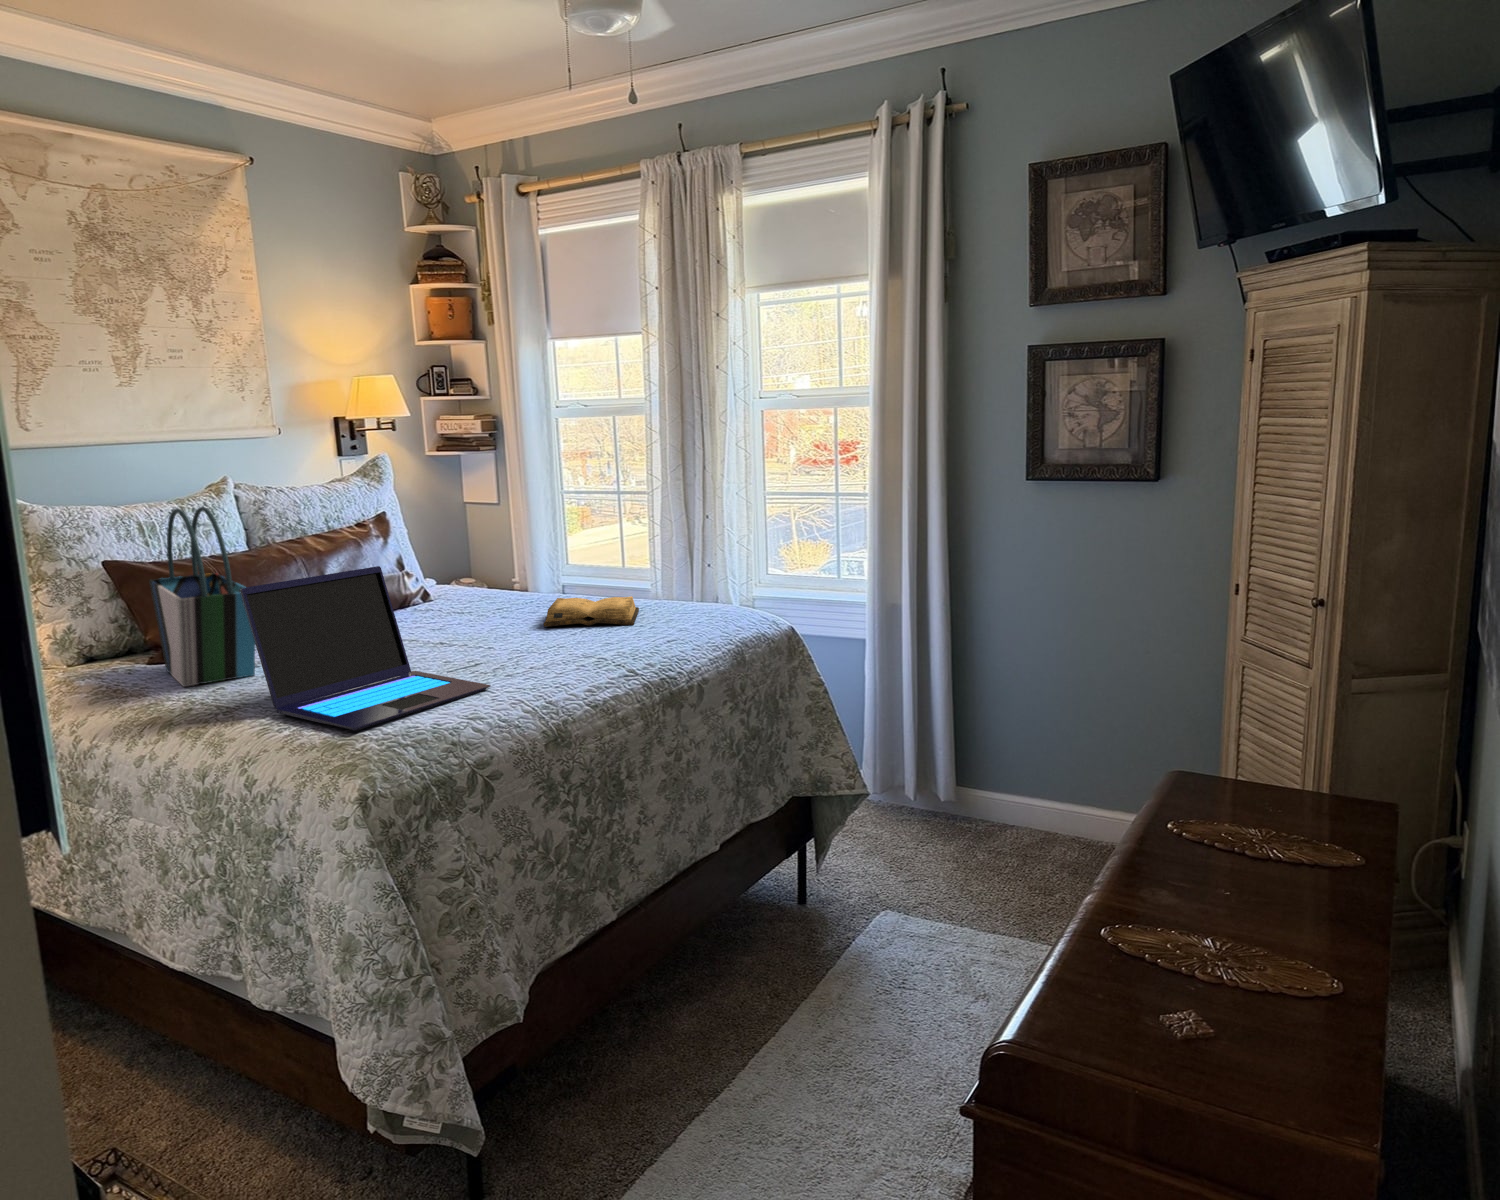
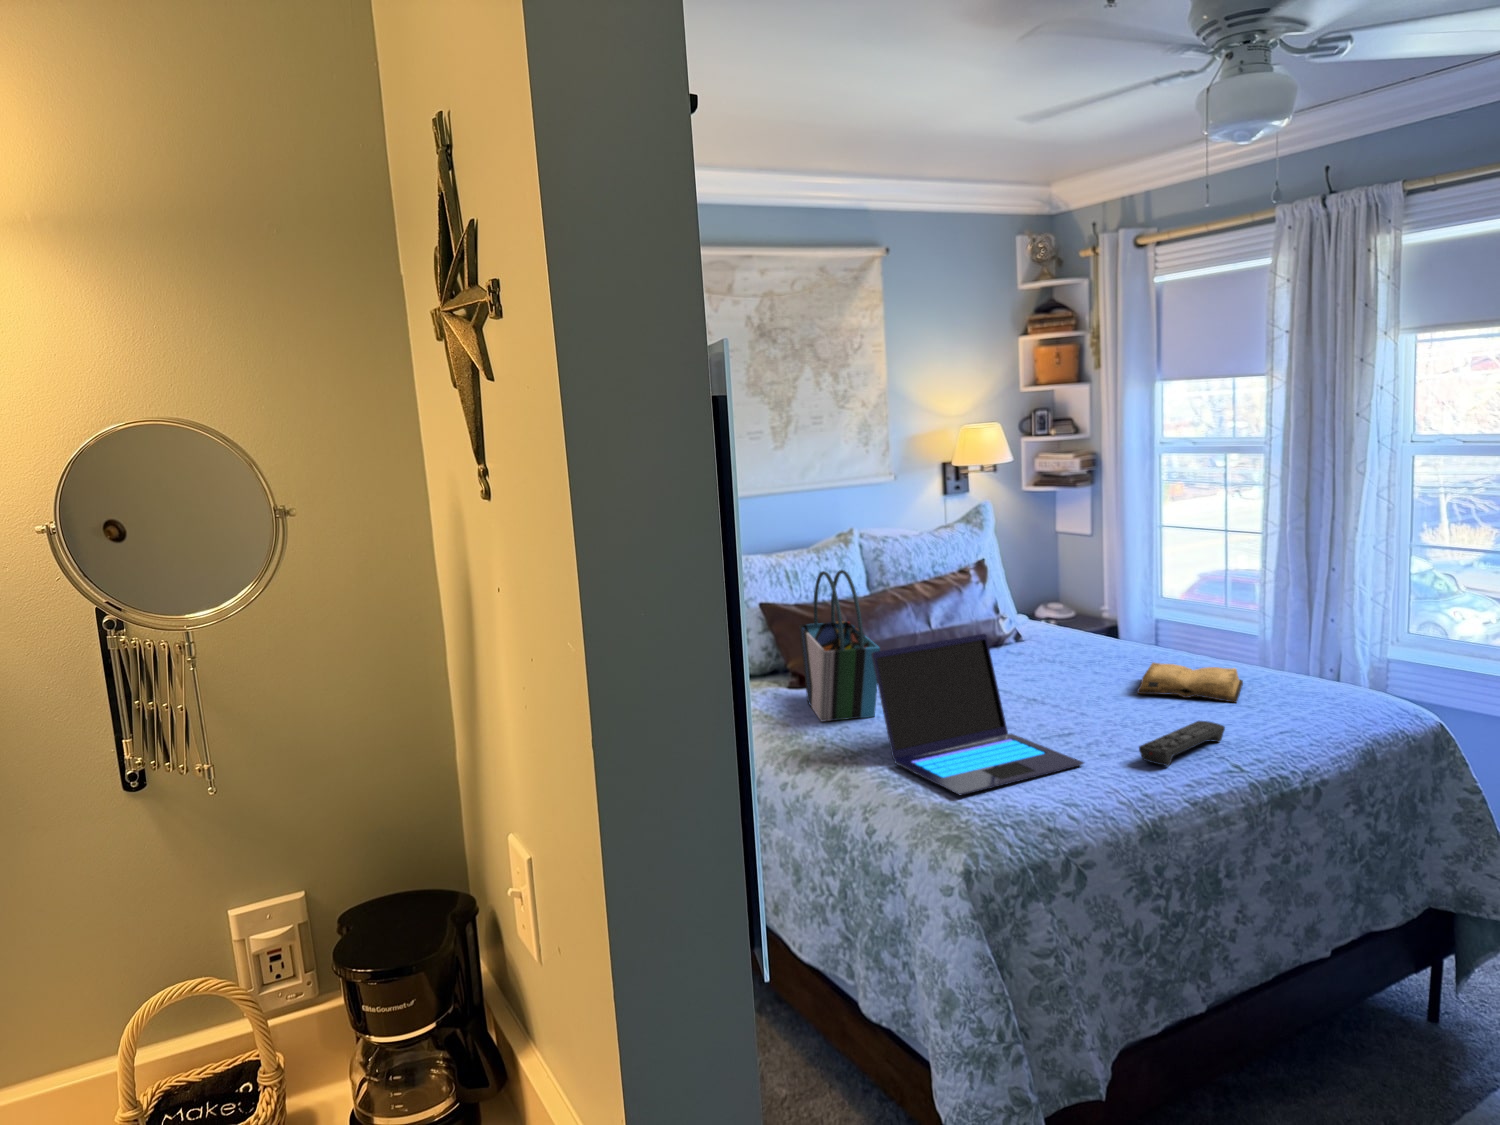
remote control: none [544,638,622,679] -> present [1139,721,1225,766]

